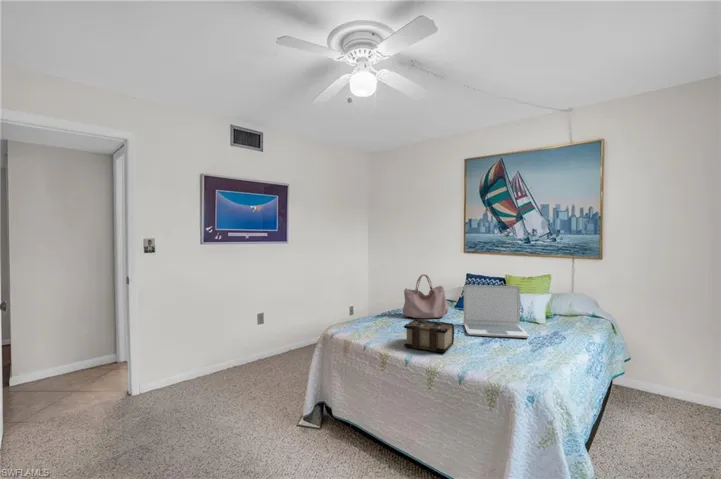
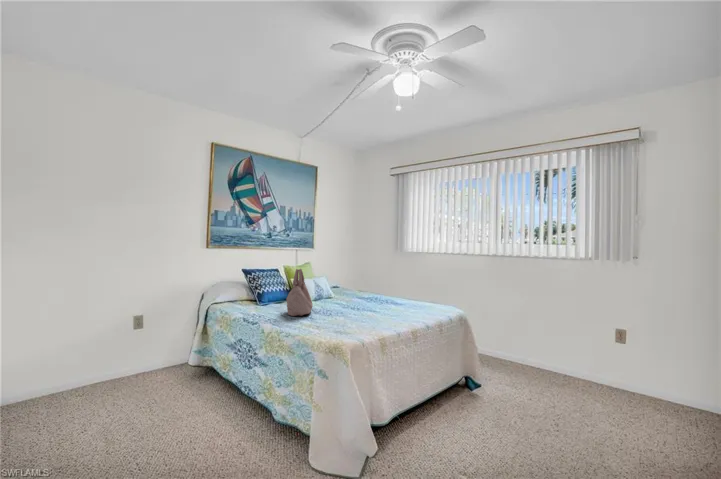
laptop: present [464,285,530,338] -> none [334,270,376,311]
book: present [404,319,454,353] -> none [379,299,418,324]

